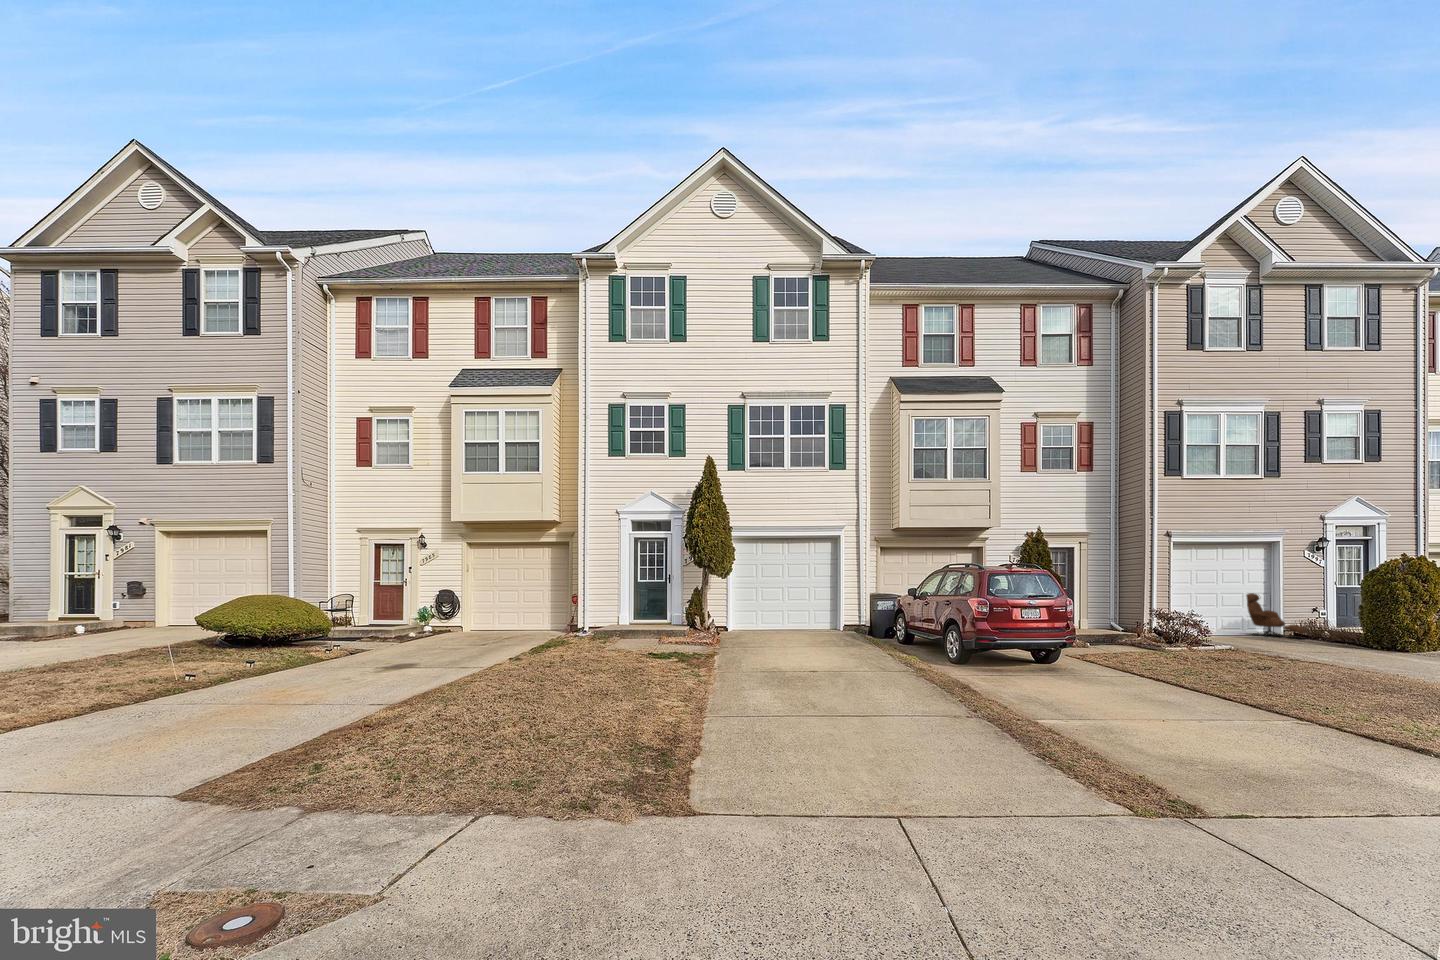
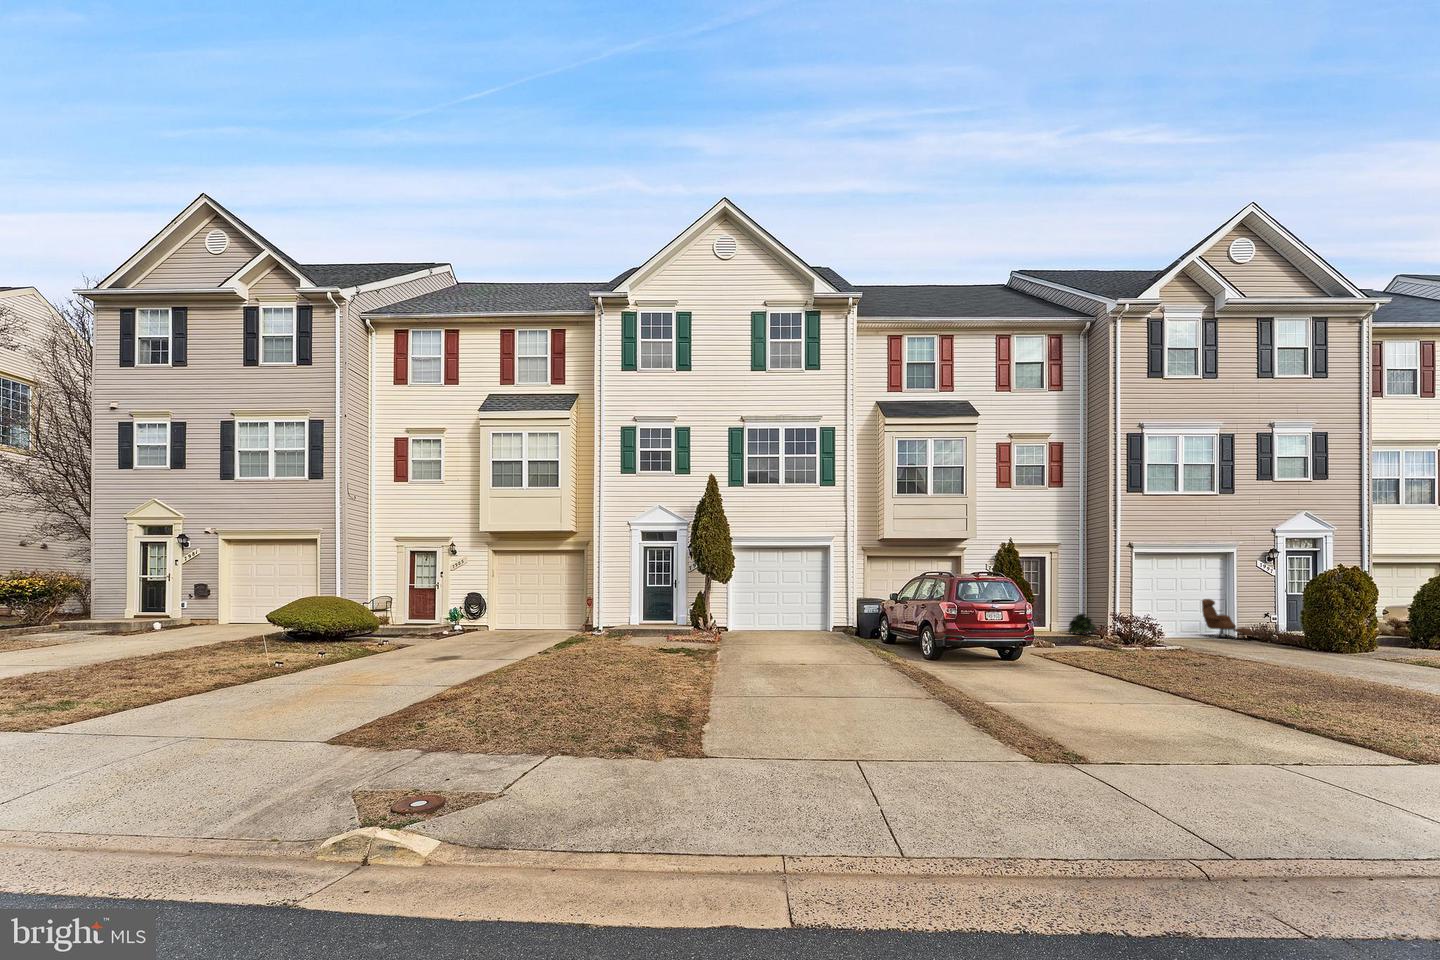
potted plant: none [1099,610,1132,633] -> present [1068,614,1097,634]

